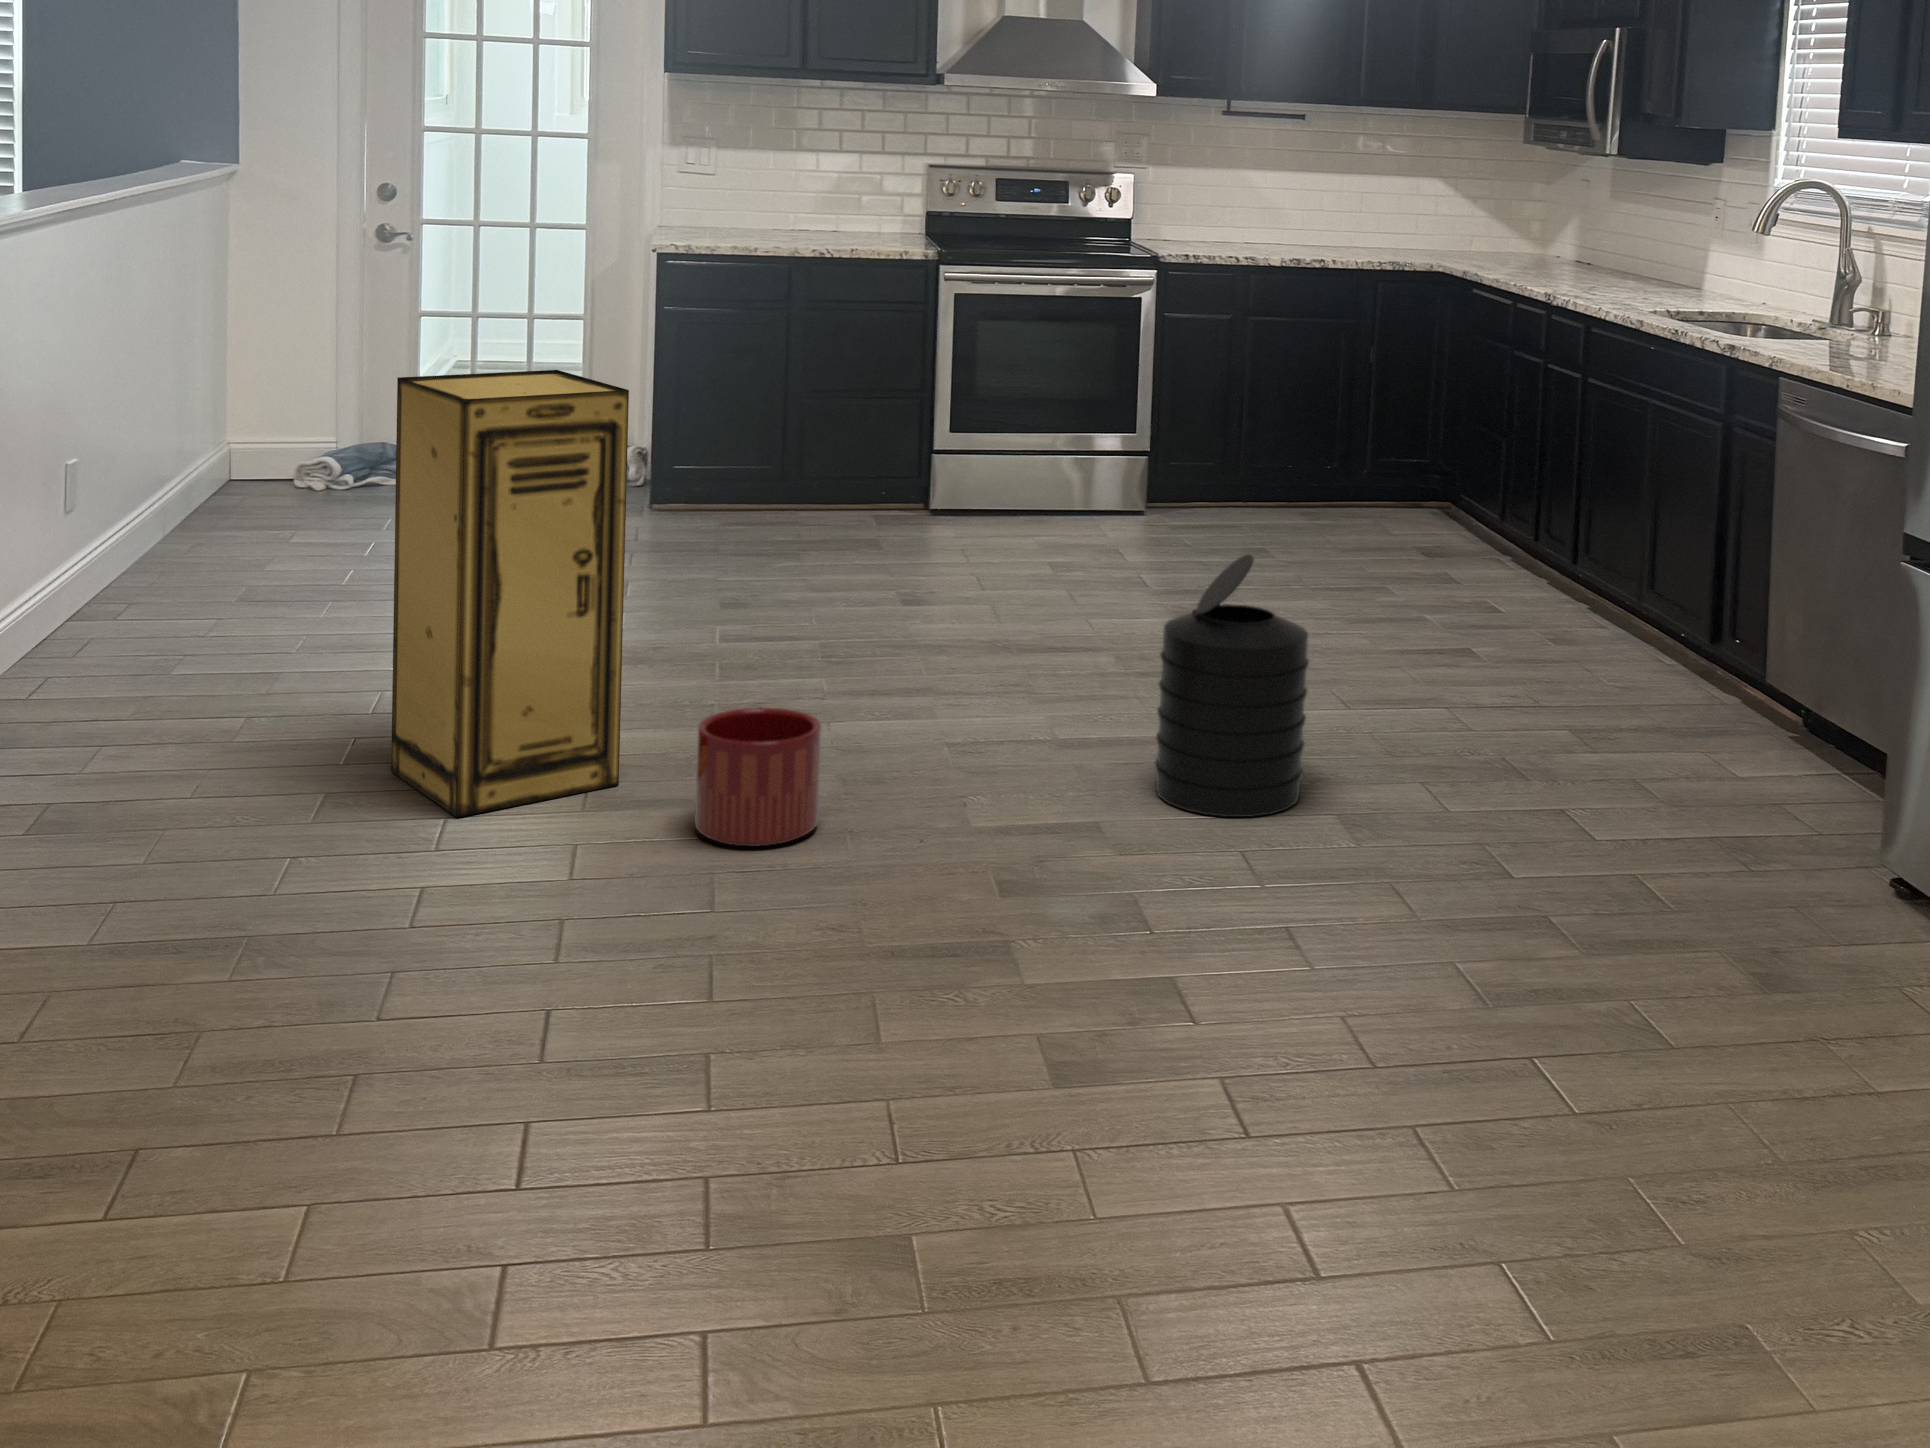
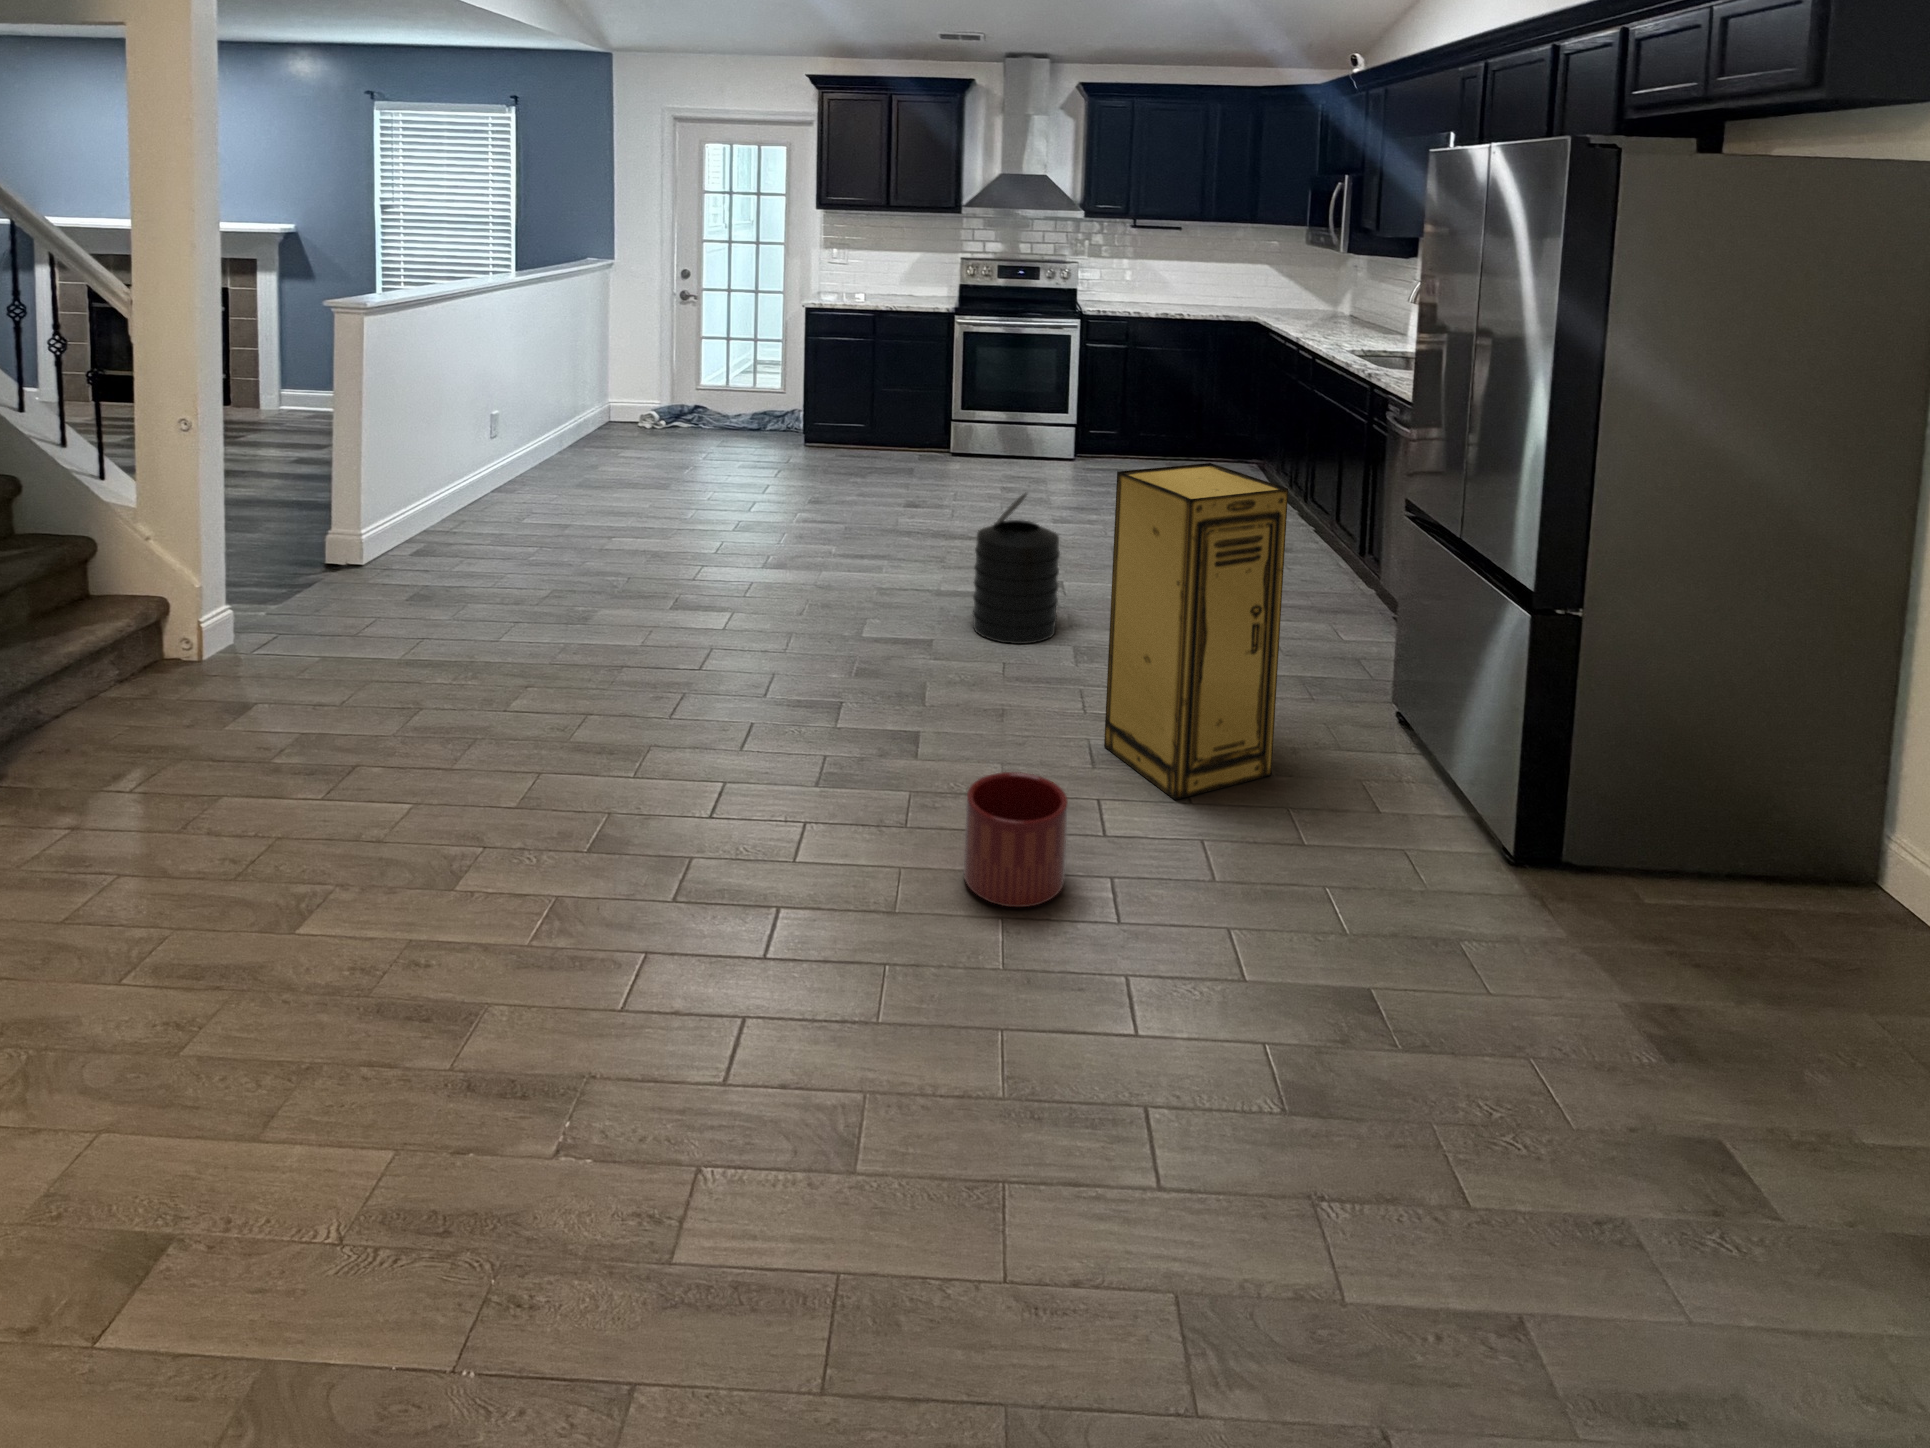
storage cabinet: present [391,370,629,817] -> present [1104,463,1288,800]
planter: present [695,708,821,846] -> present [964,772,1068,907]

